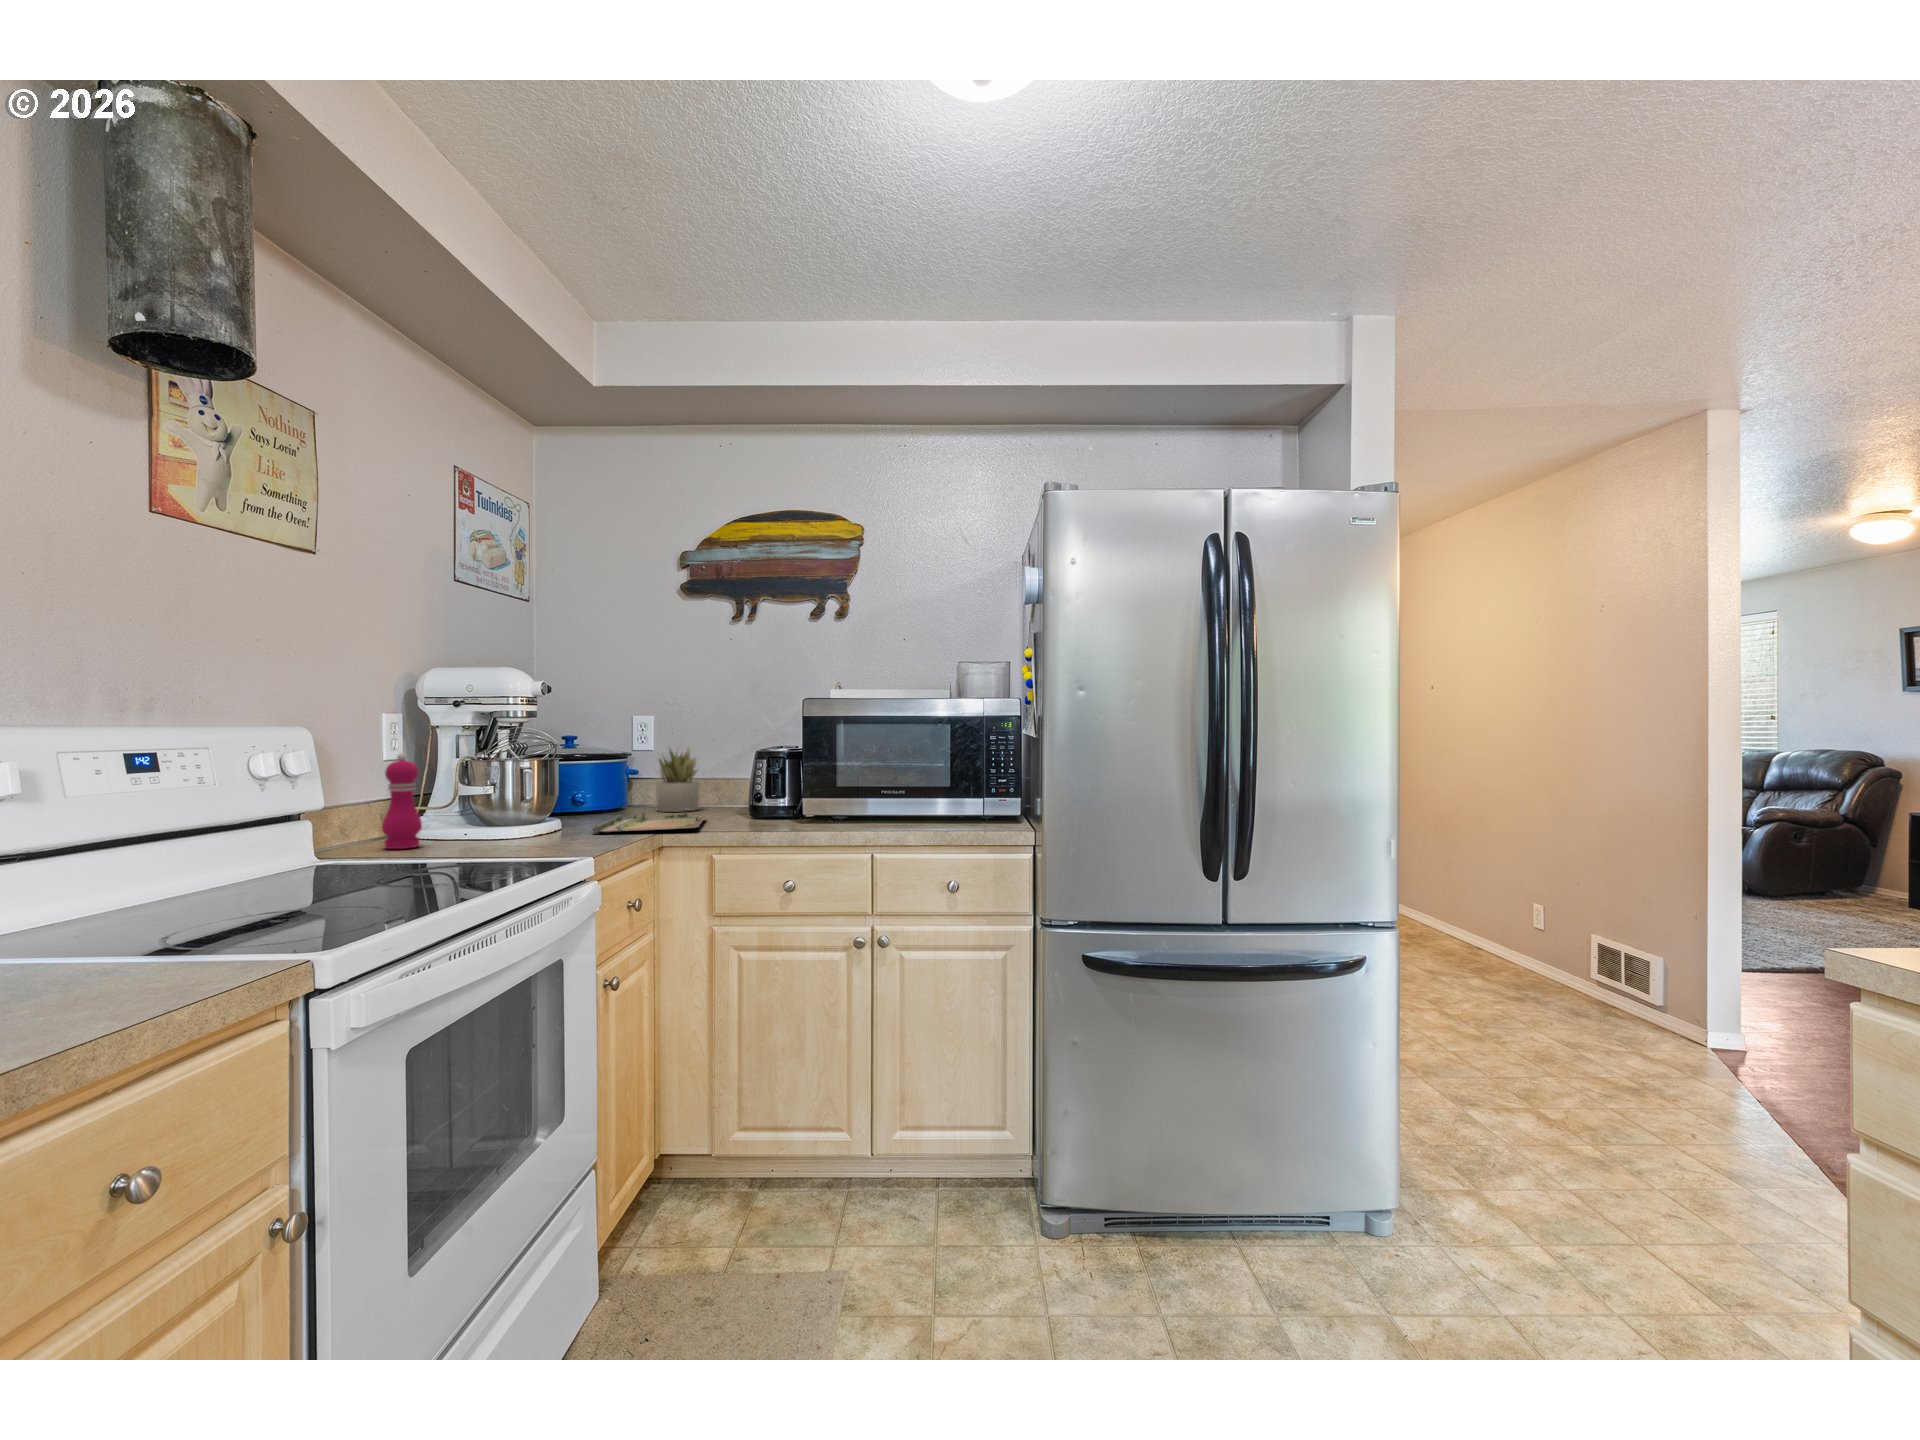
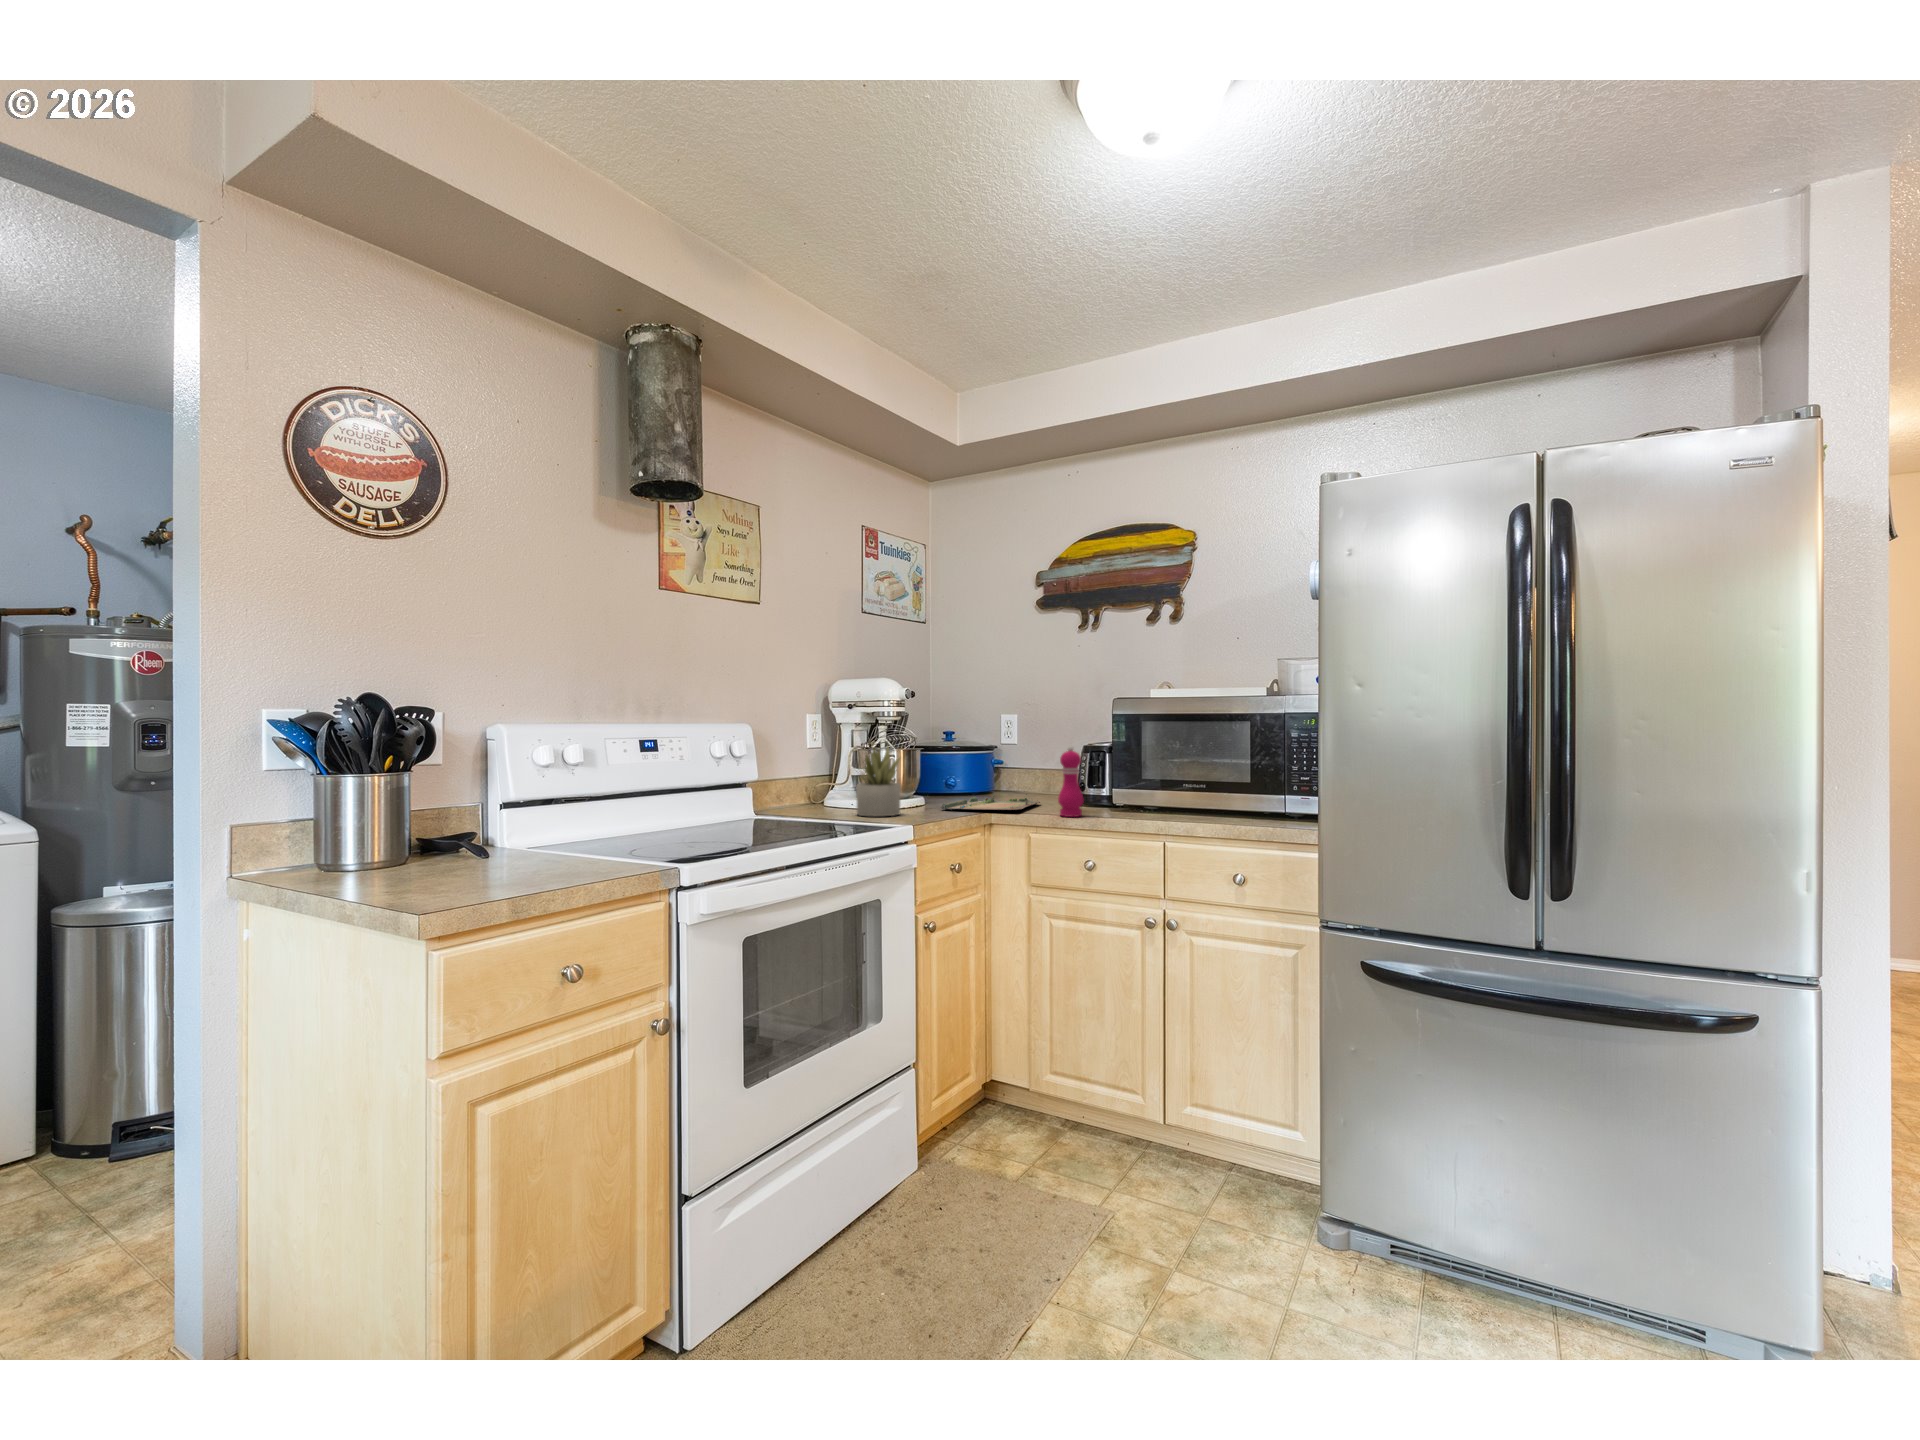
succulent plant: present [656,749,699,812] -> present [857,748,900,816]
pepper mill: present [382,753,422,849] -> present [1058,746,1083,817]

